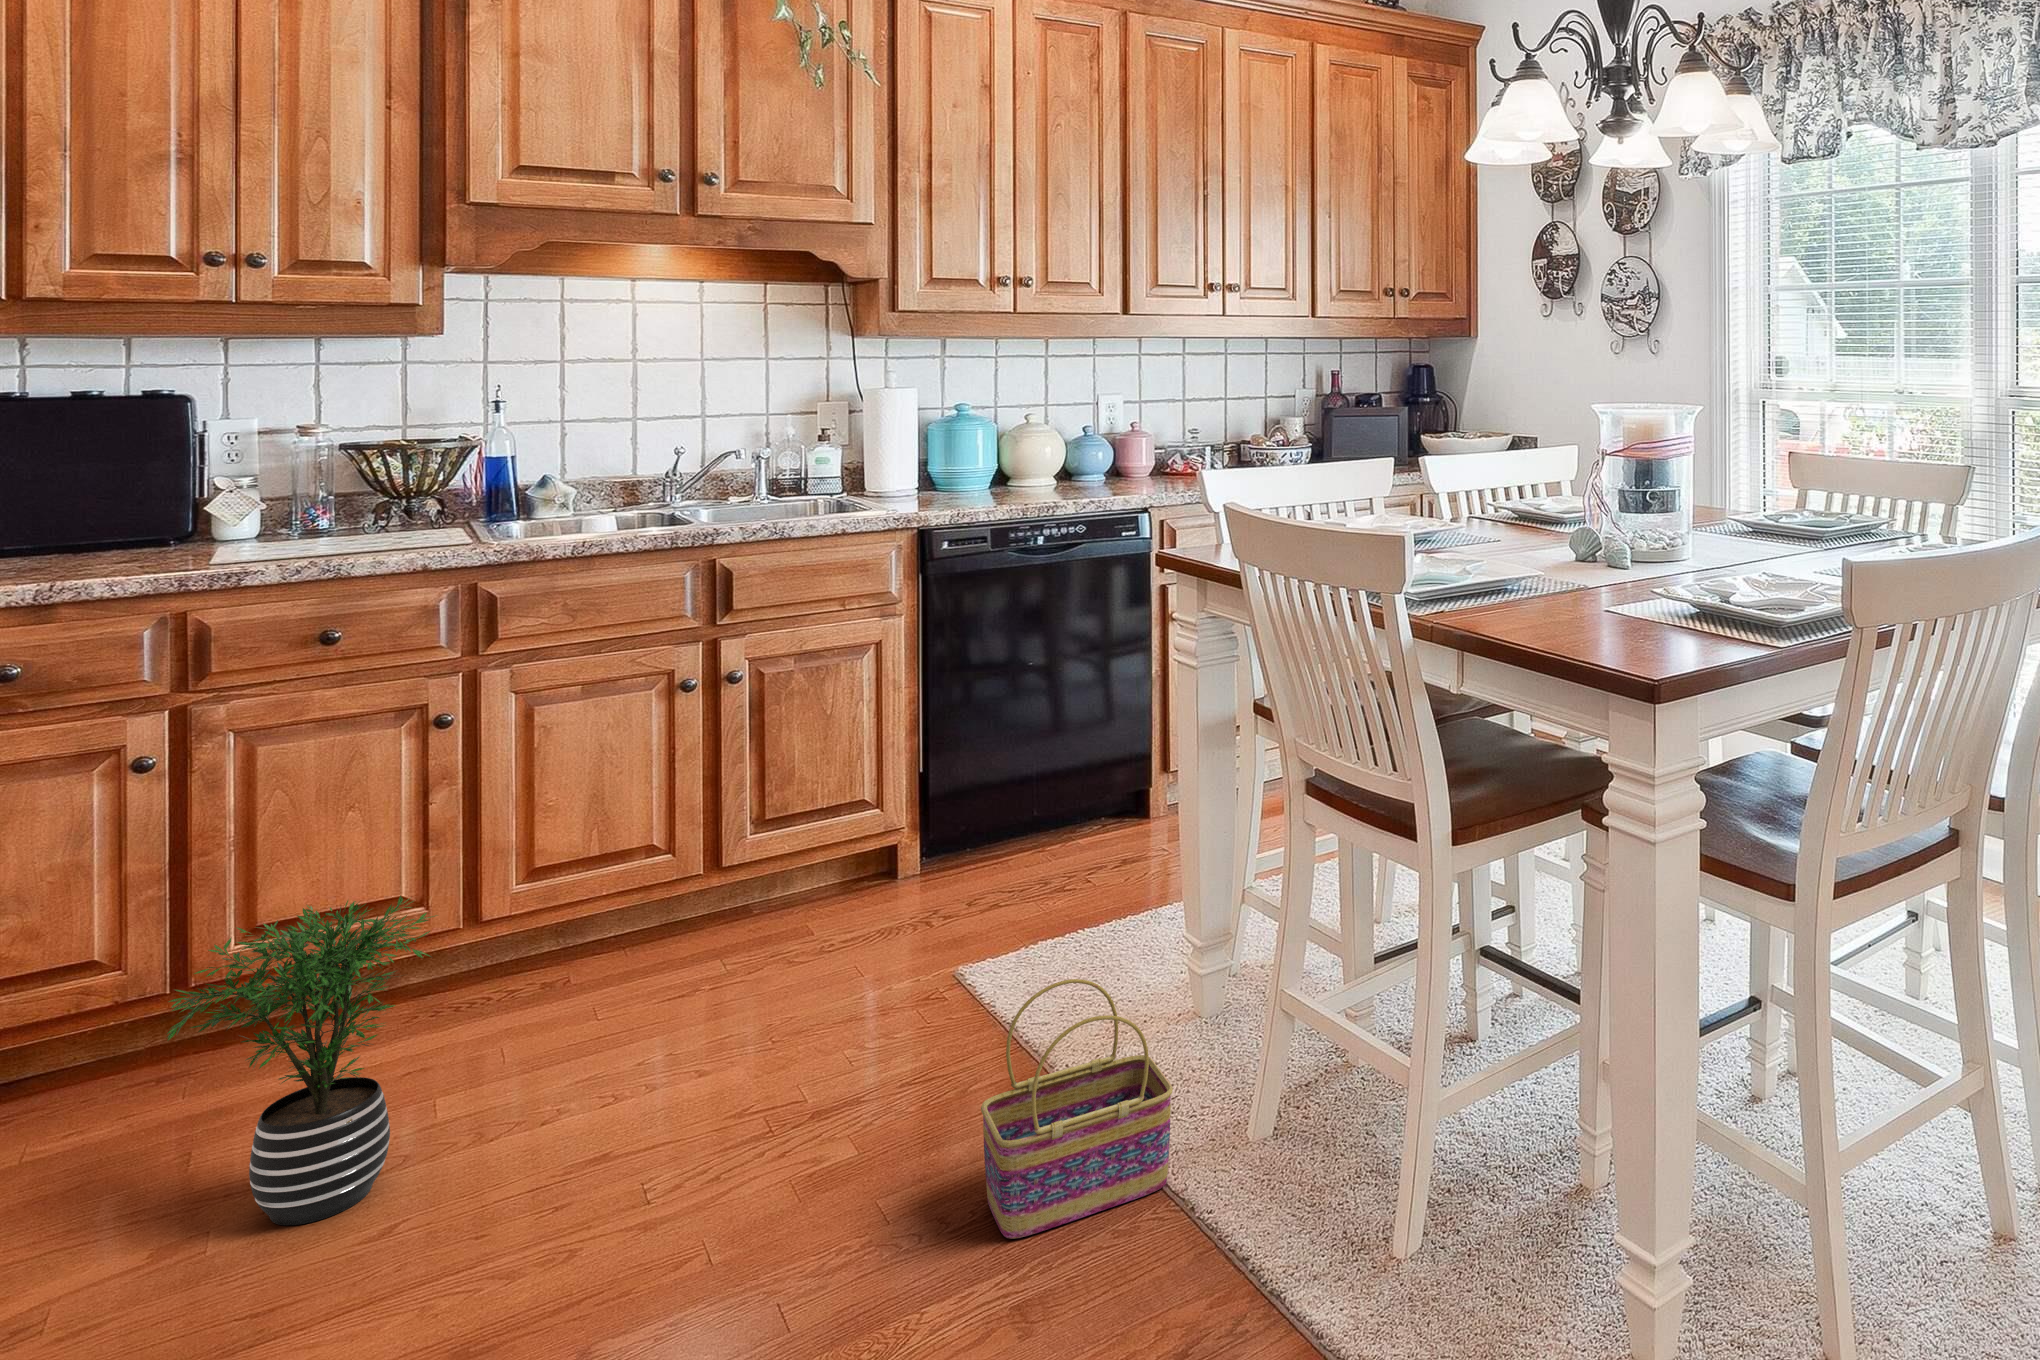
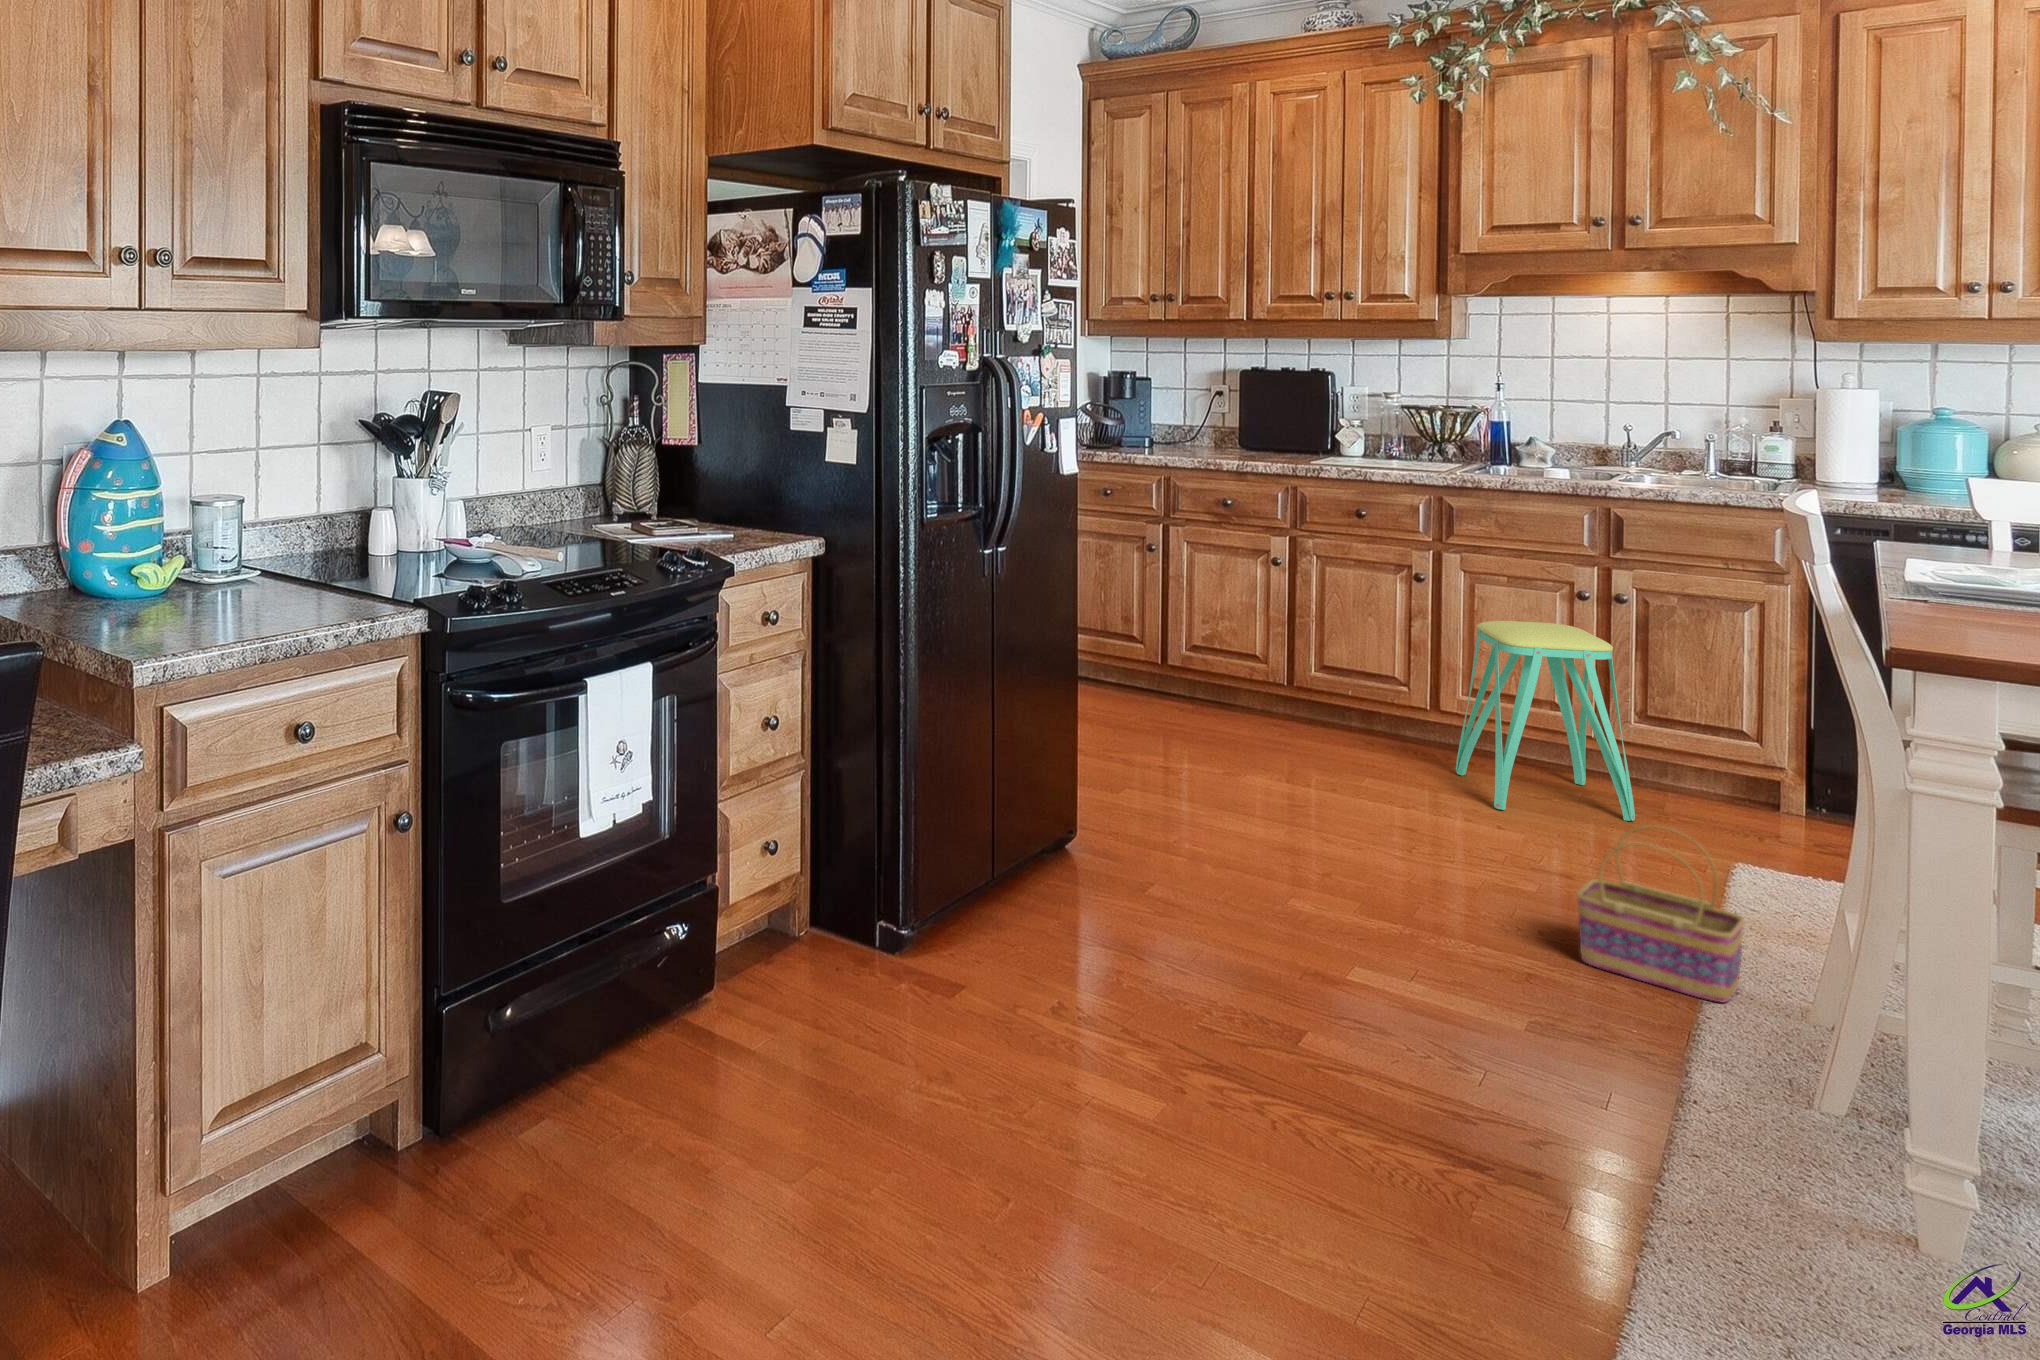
stool: none [540,734,804,1047] -> present [1456,621,1635,821]
potted plant: present [167,896,437,1225] -> none [1230,637,1354,796]

